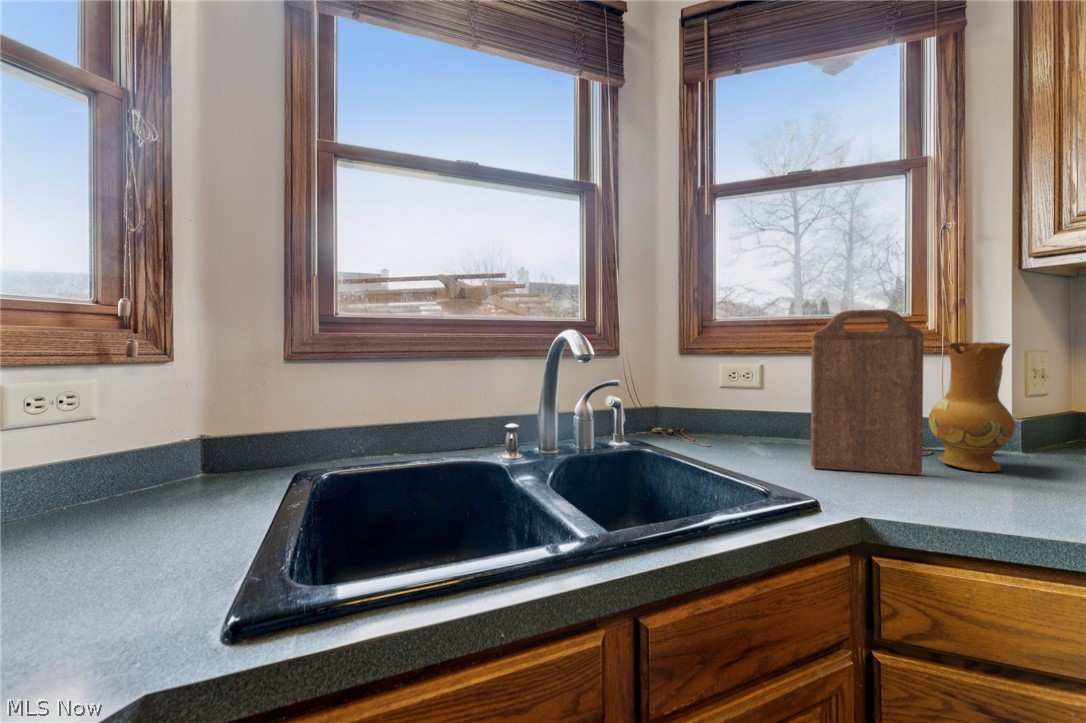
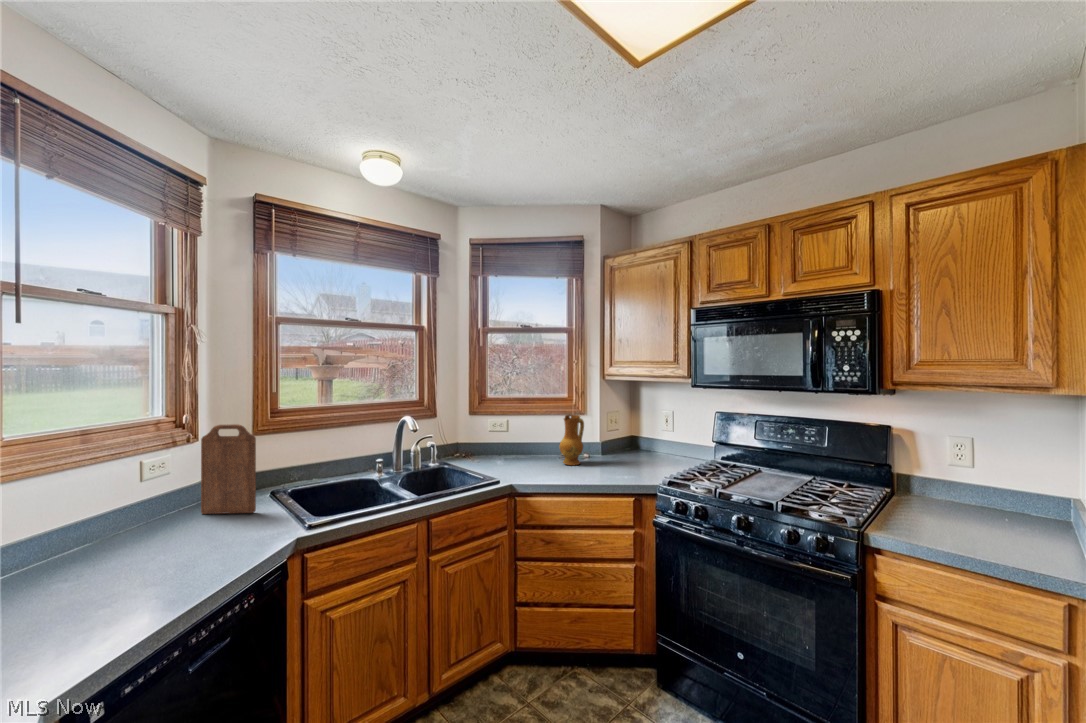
cutting board: present [811,309,924,475] -> present [201,424,256,514]

